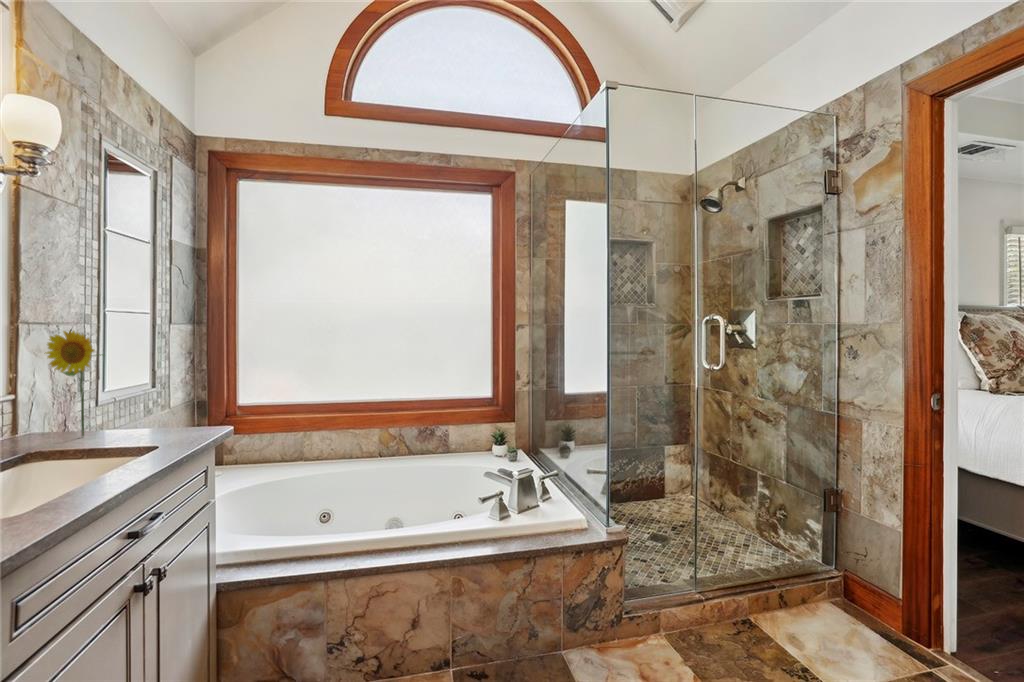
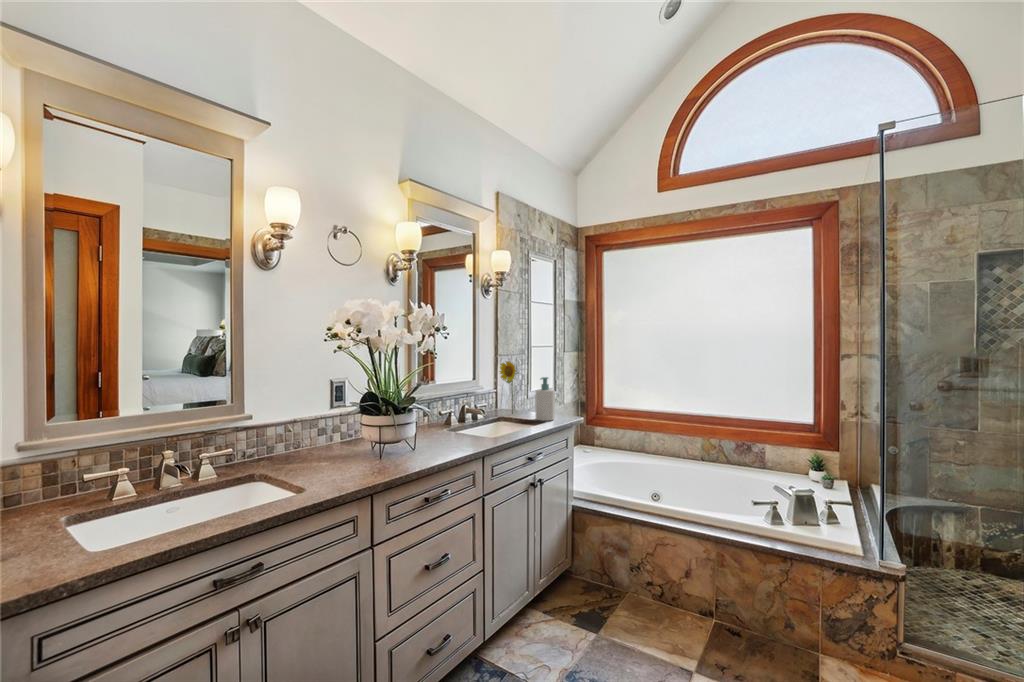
soap bottle: none [147,360,188,440] -> present [536,377,555,421]

